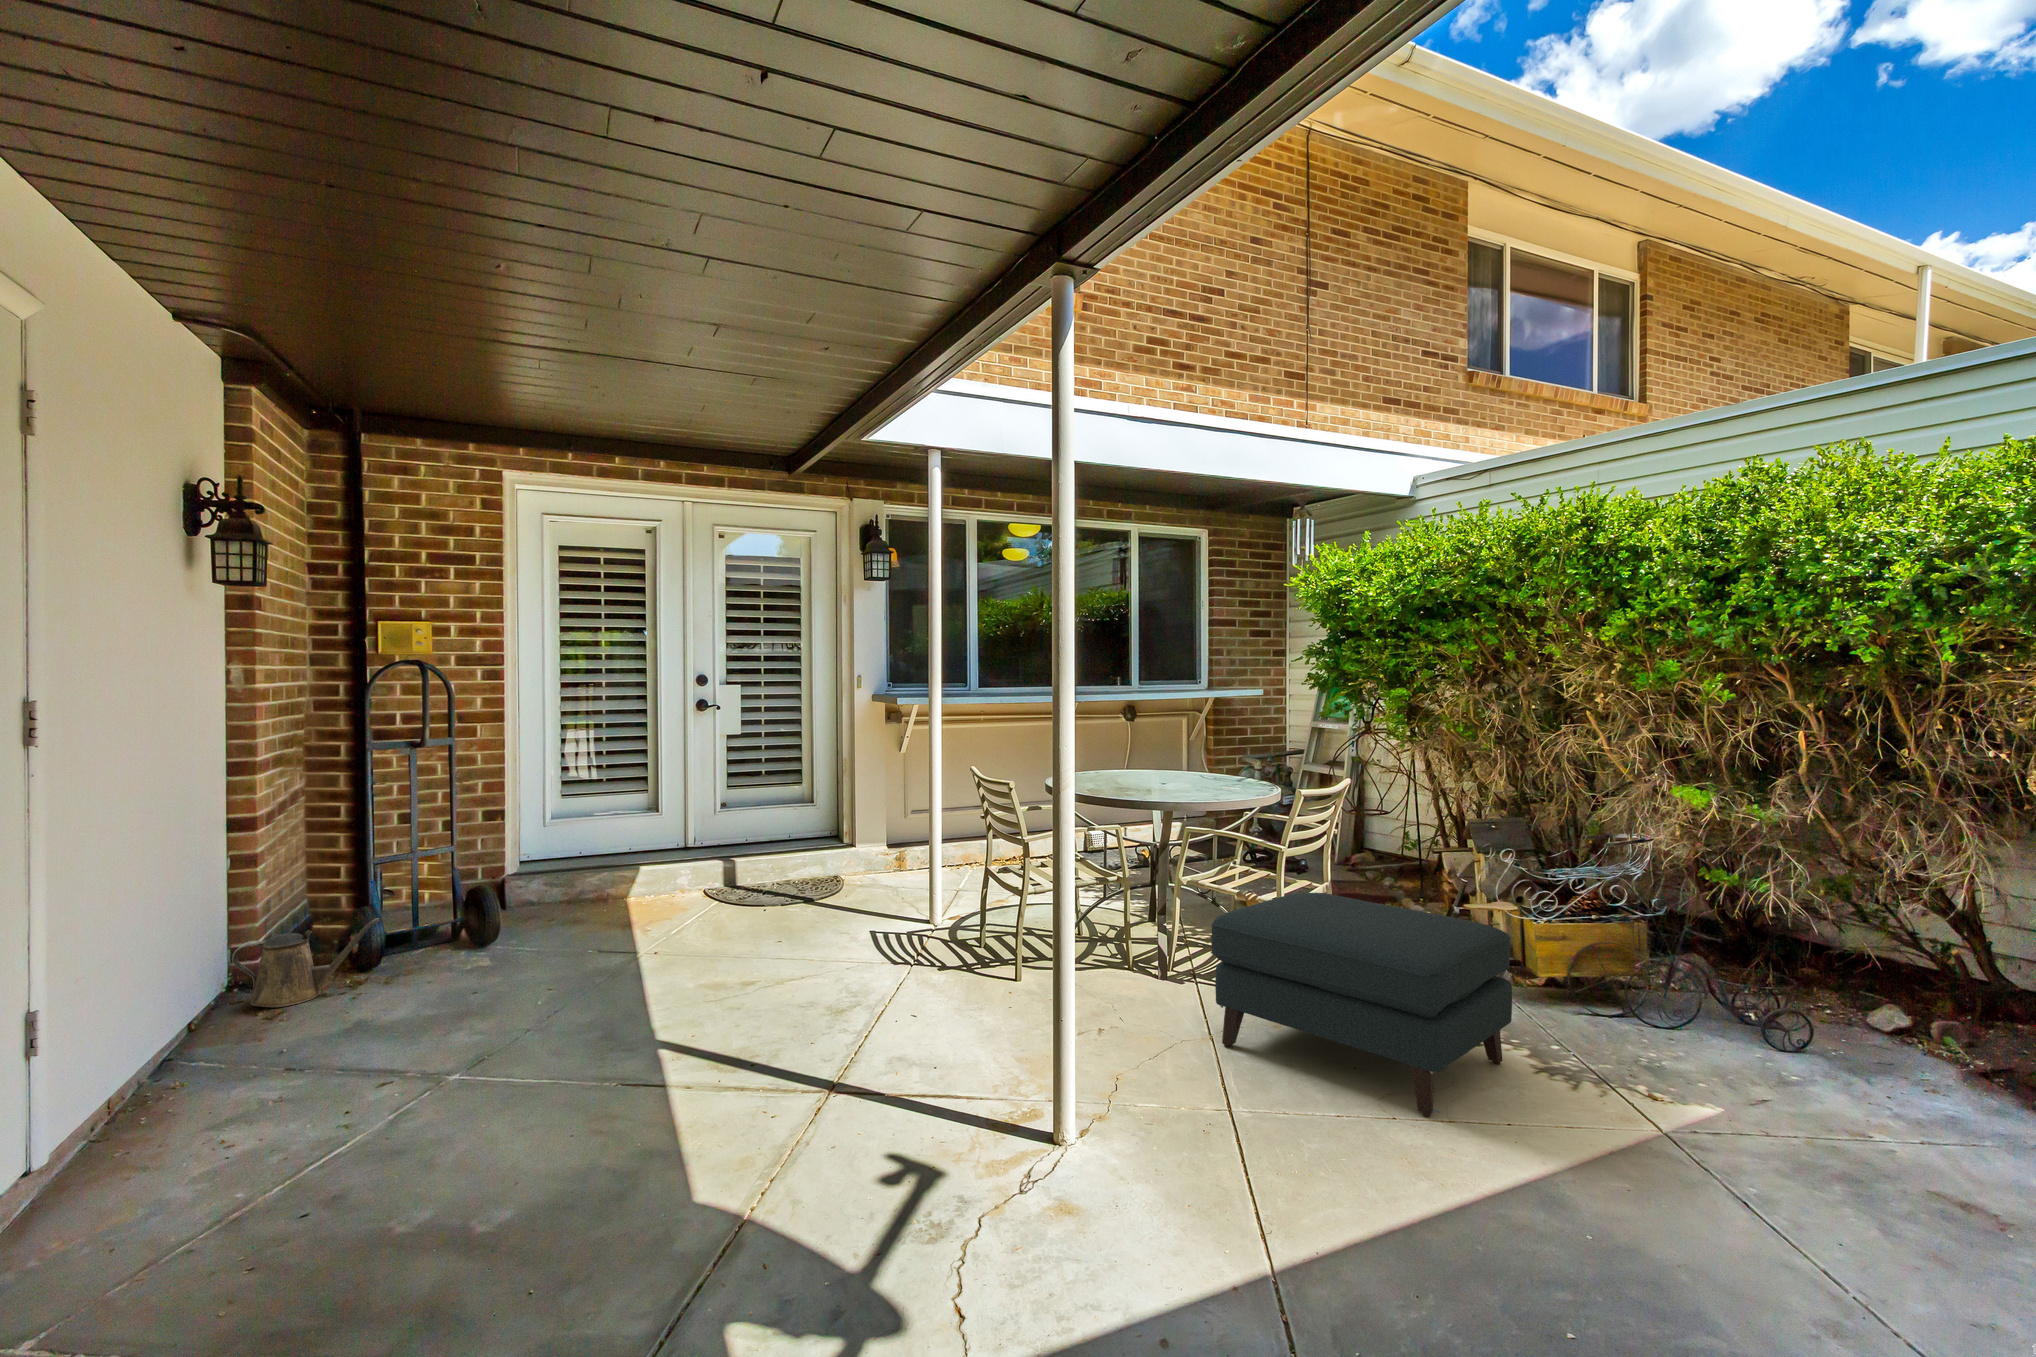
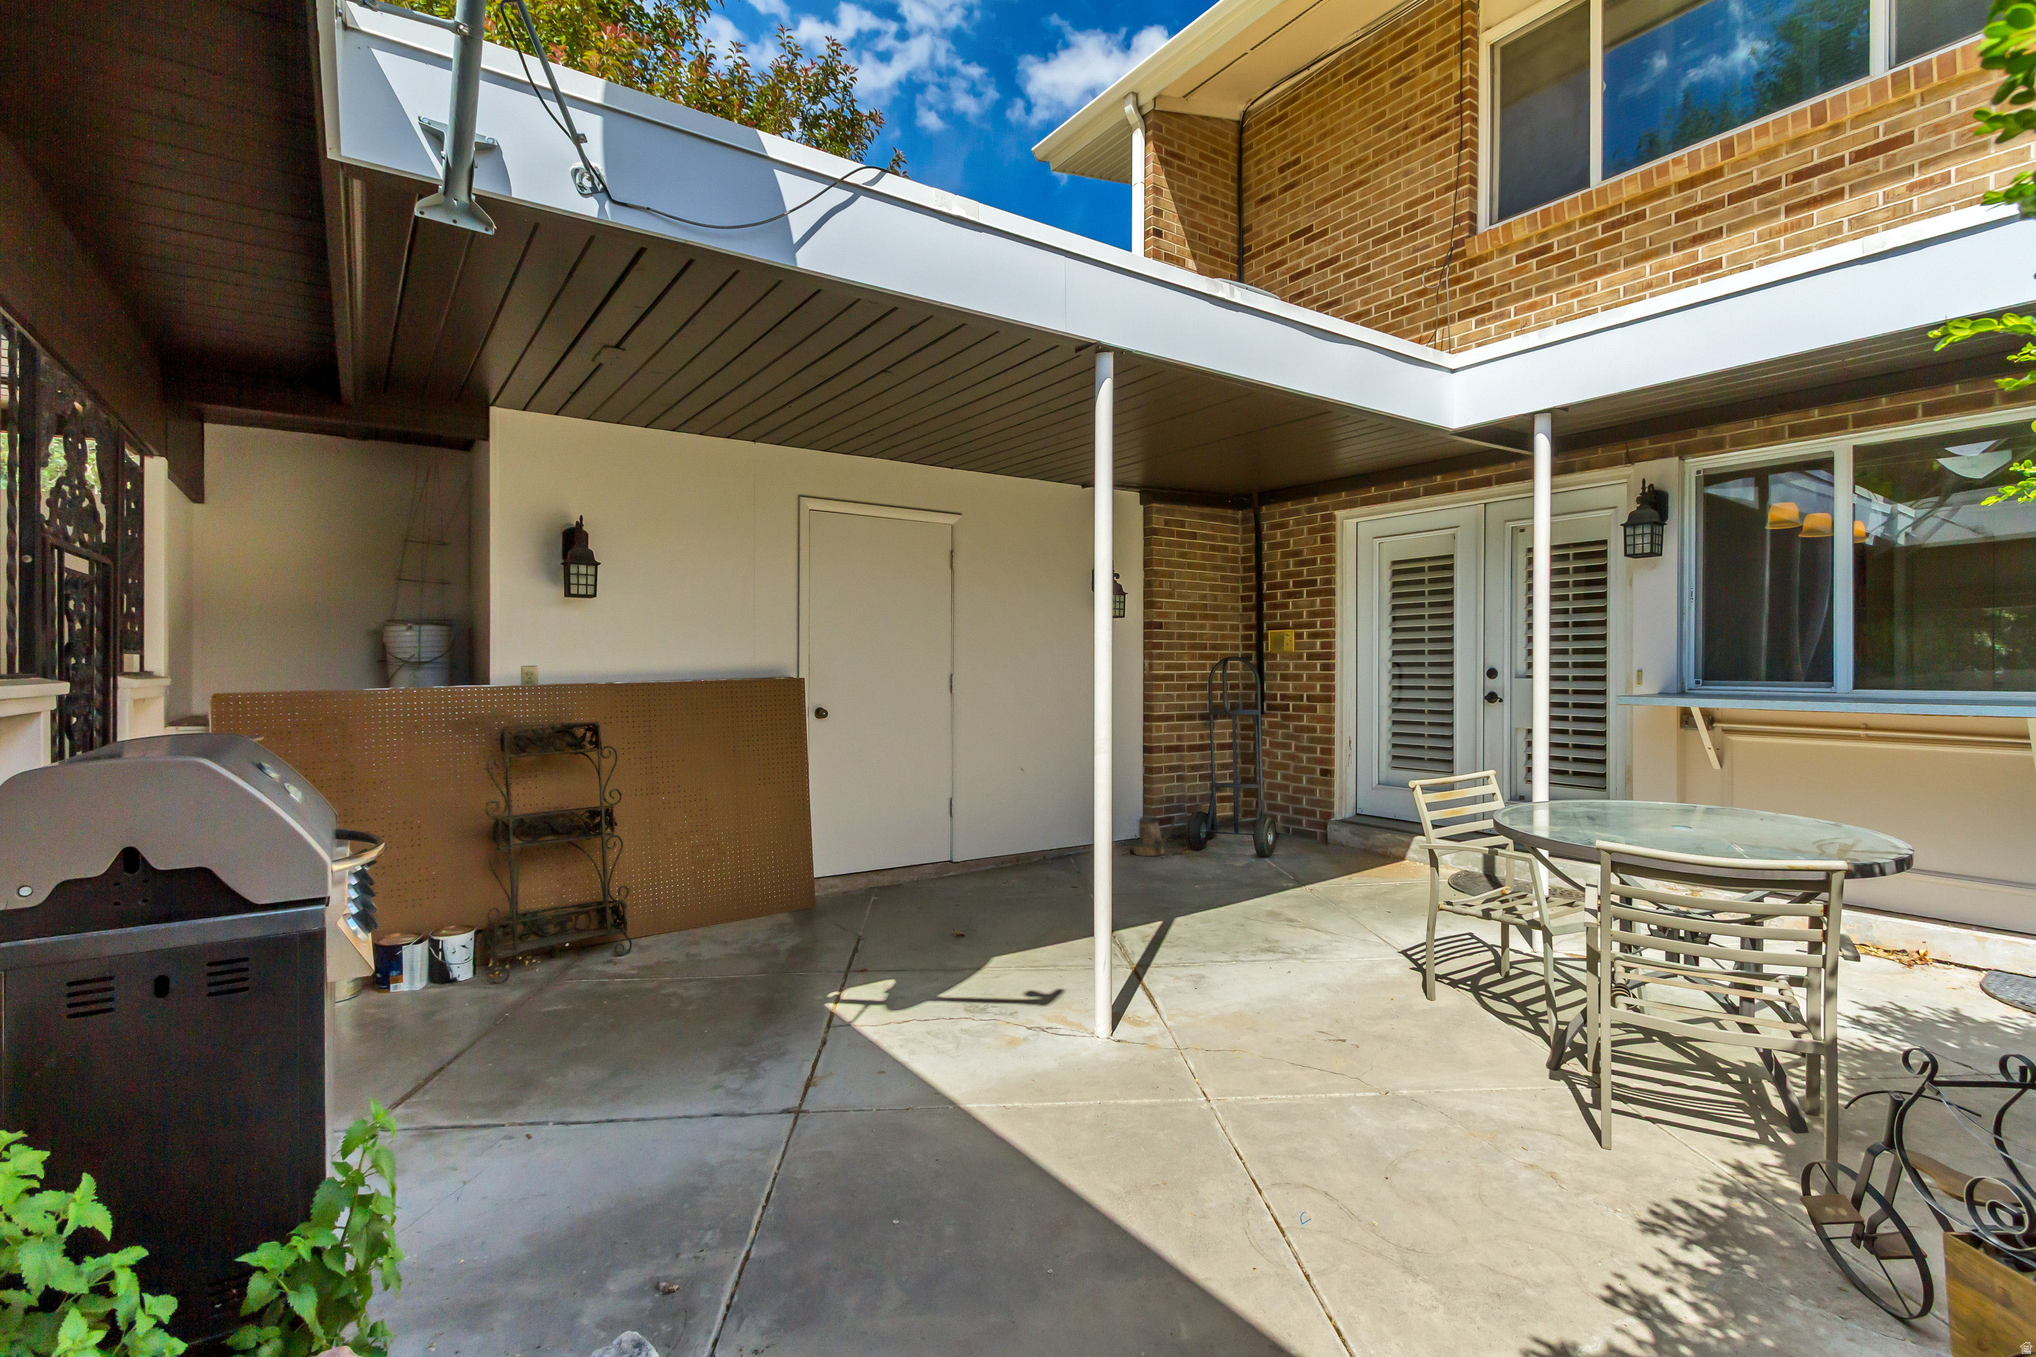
ottoman: present [1211,893,1512,1116] -> none [1212,926,1519,1224]

